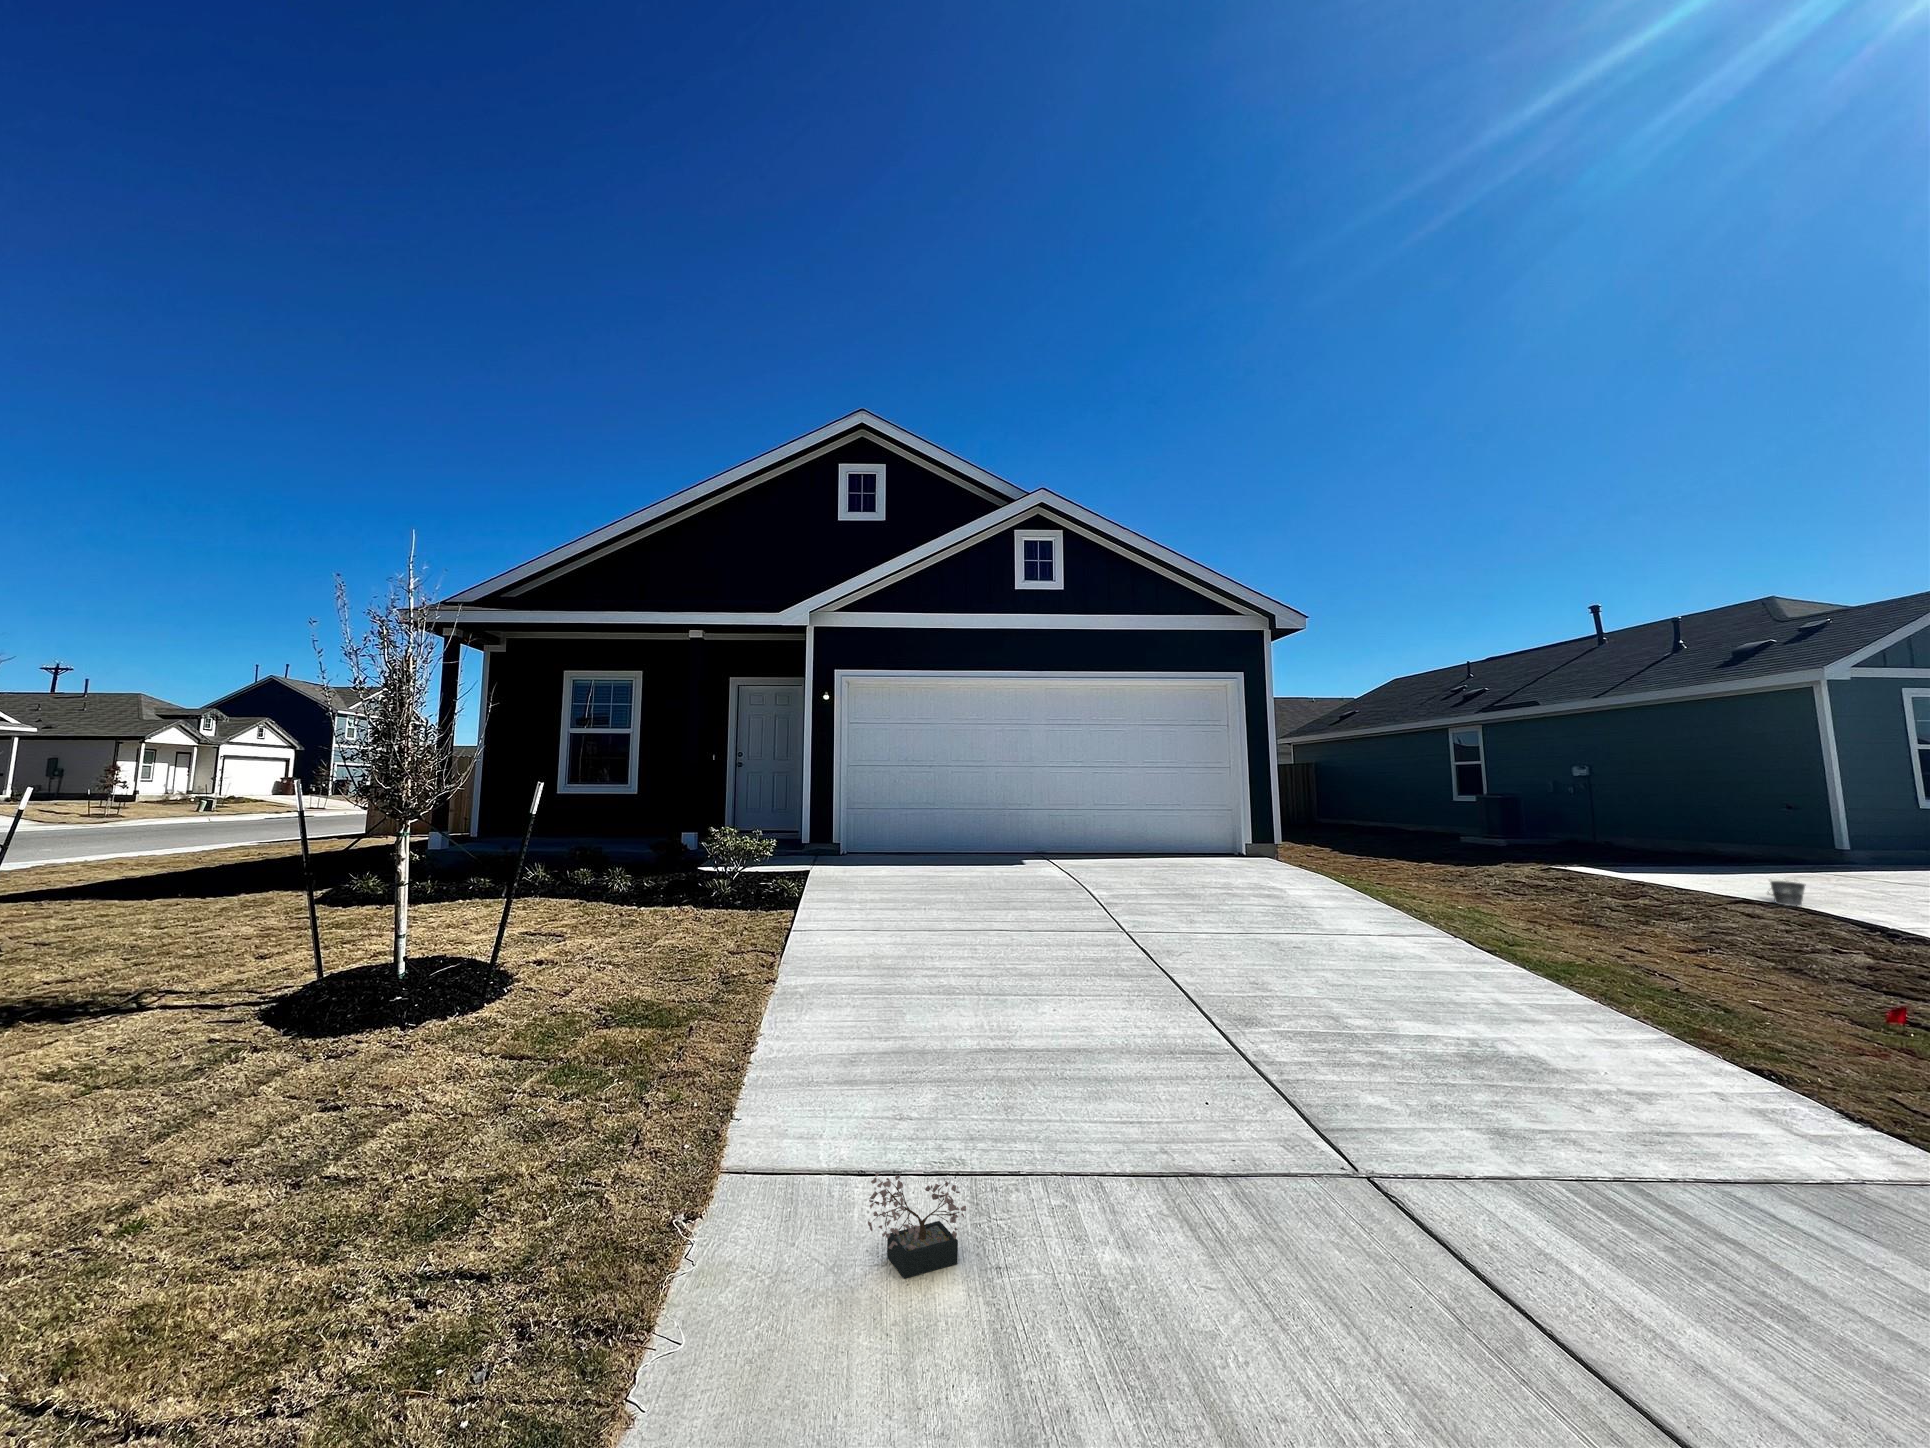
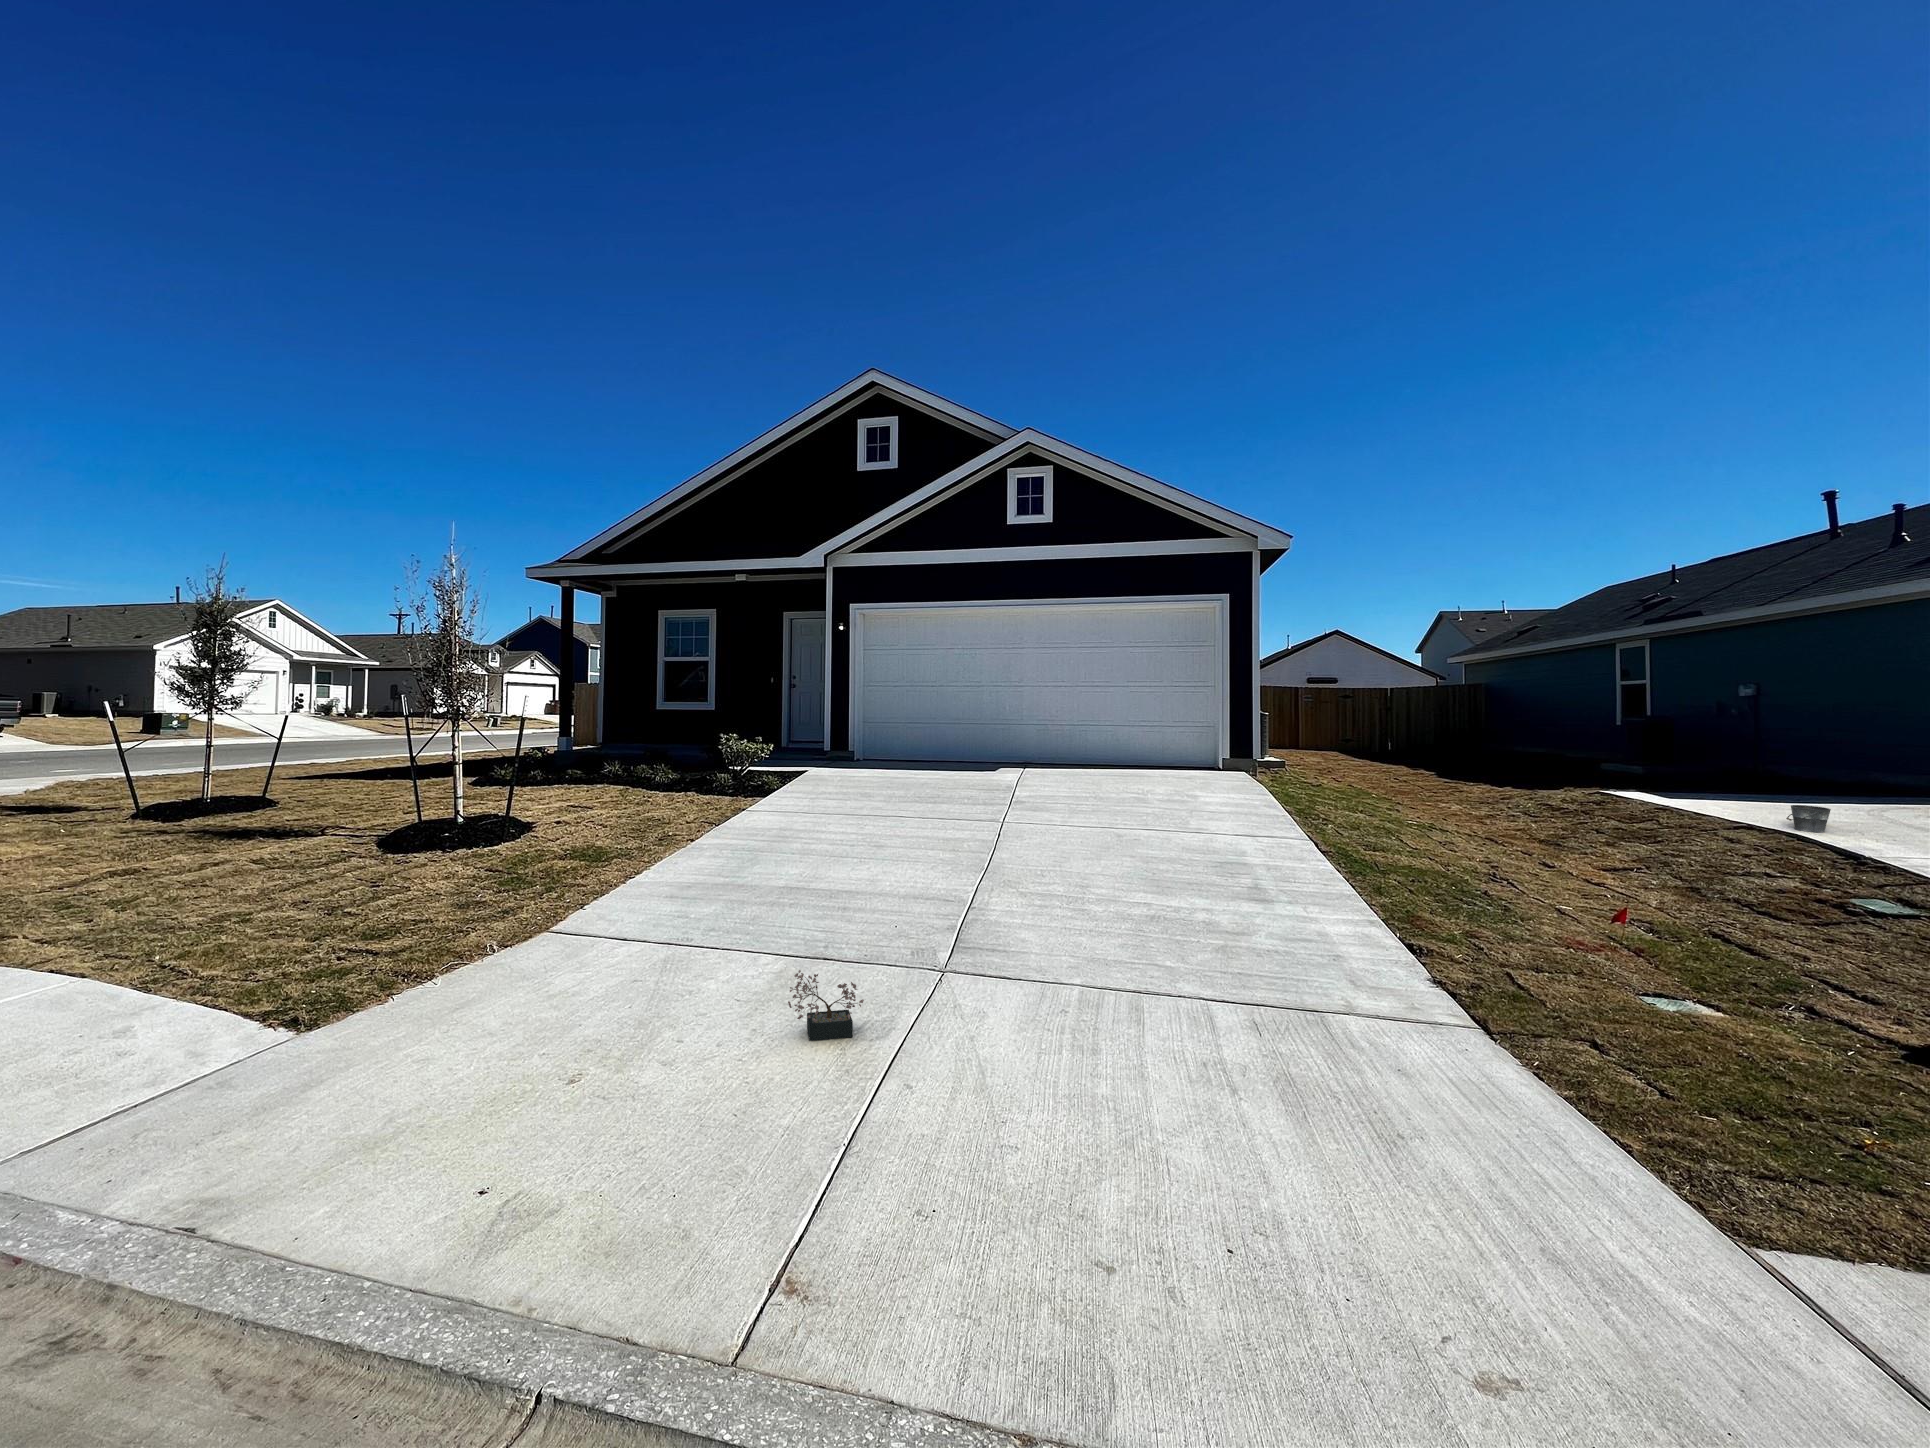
decorative plant: present [868,1173,966,1278] -> present [788,970,864,1041]

